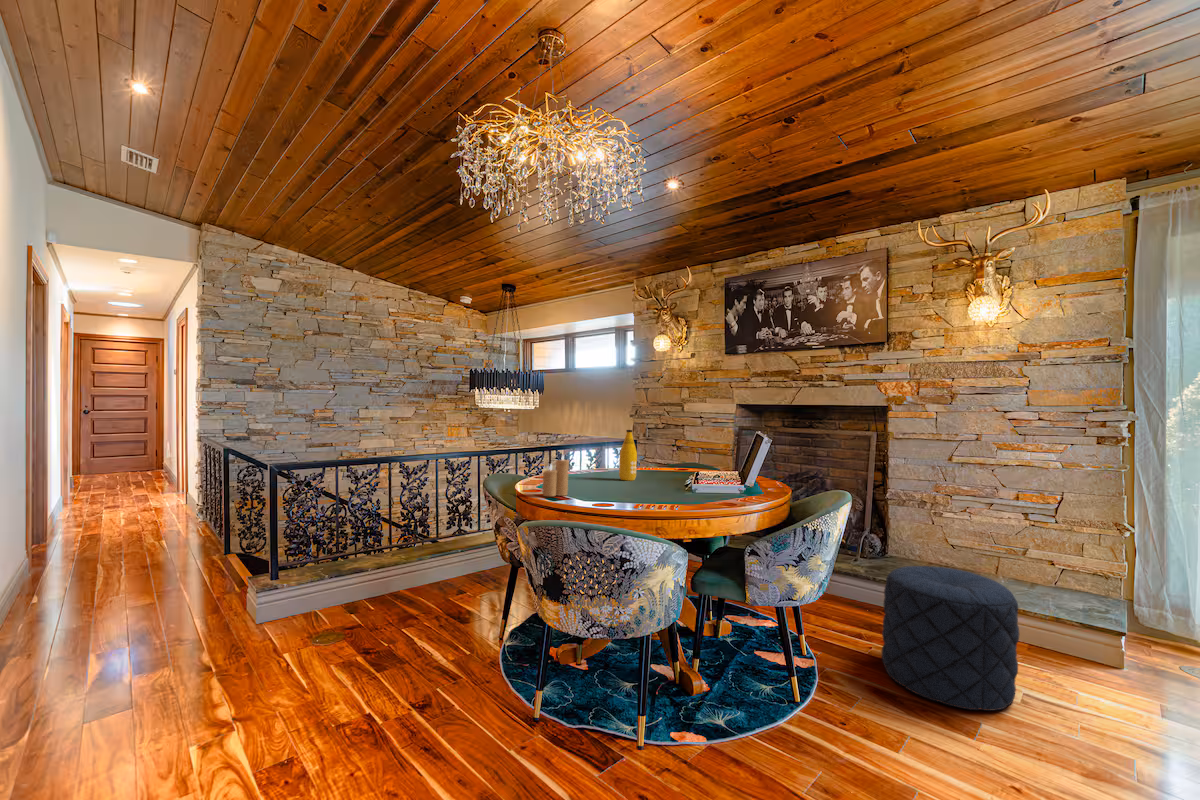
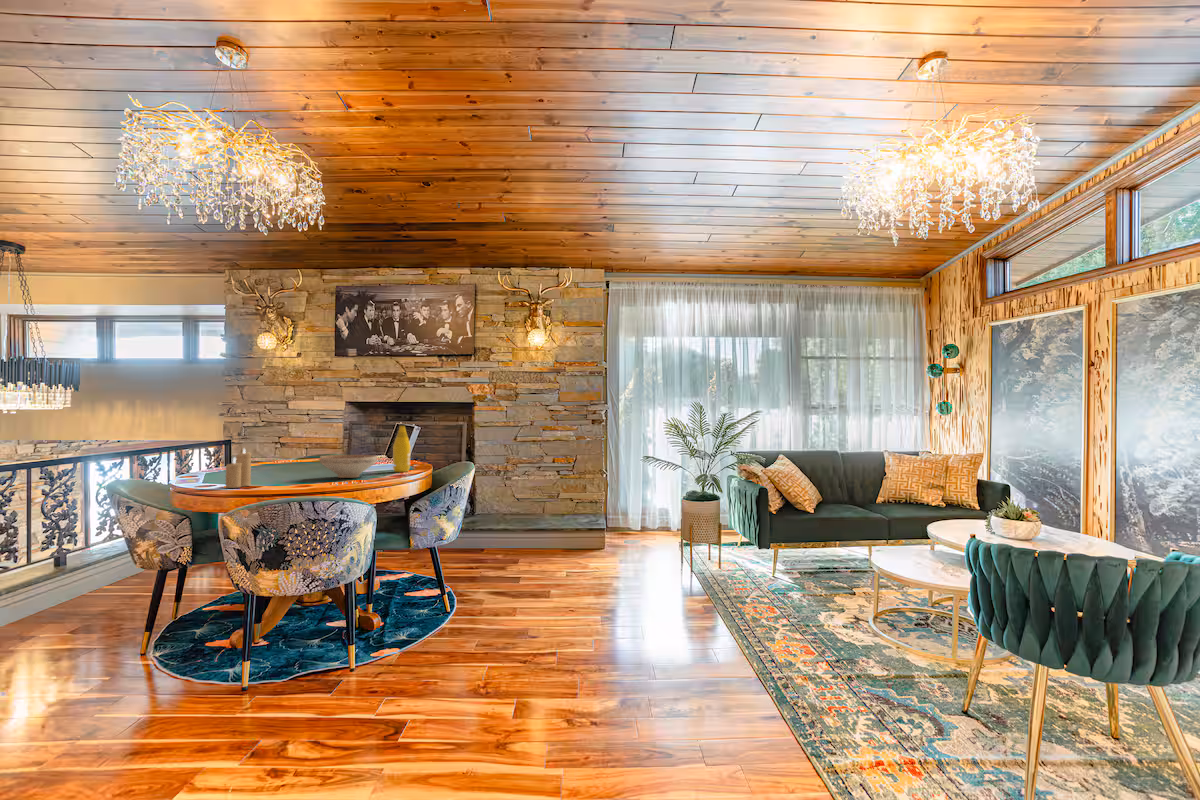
bottle: present [619,430,637,481] -> present [393,424,411,472]
decorative bowl: none [640,468,704,499] -> present [320,455,377,478]
pouf: present [882,566,1019,710] -> none [492,506,565,586]

